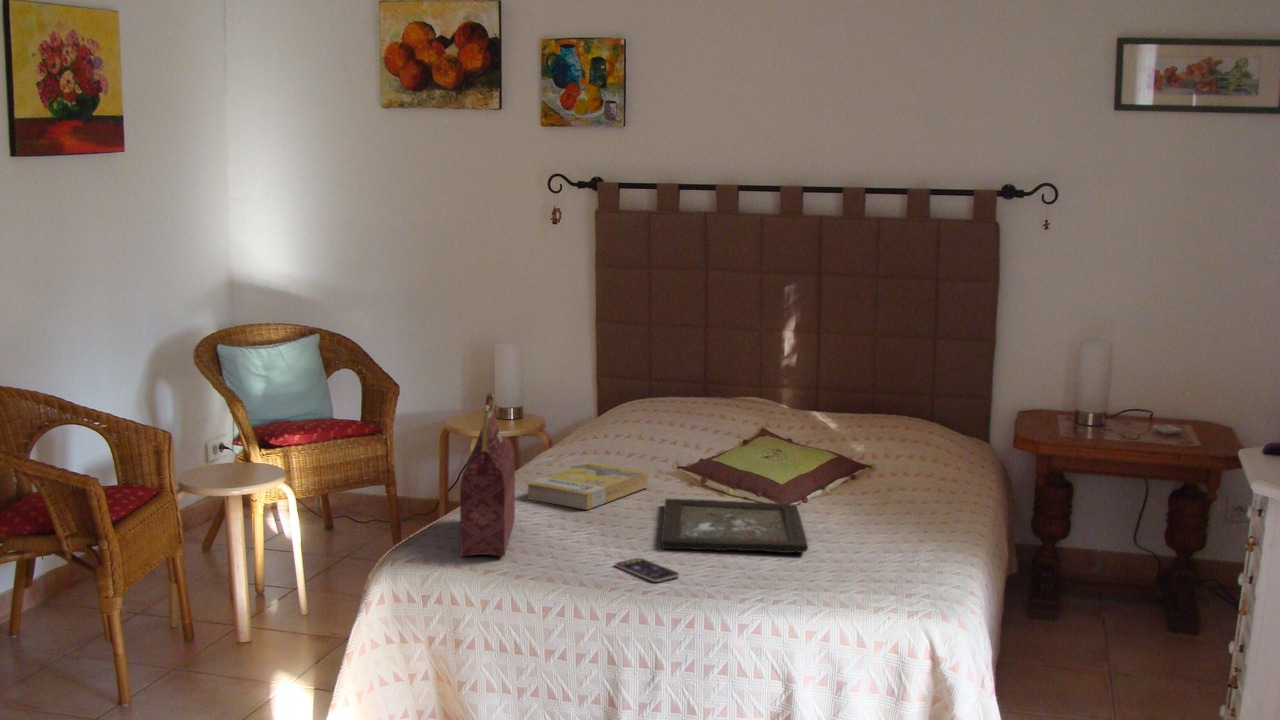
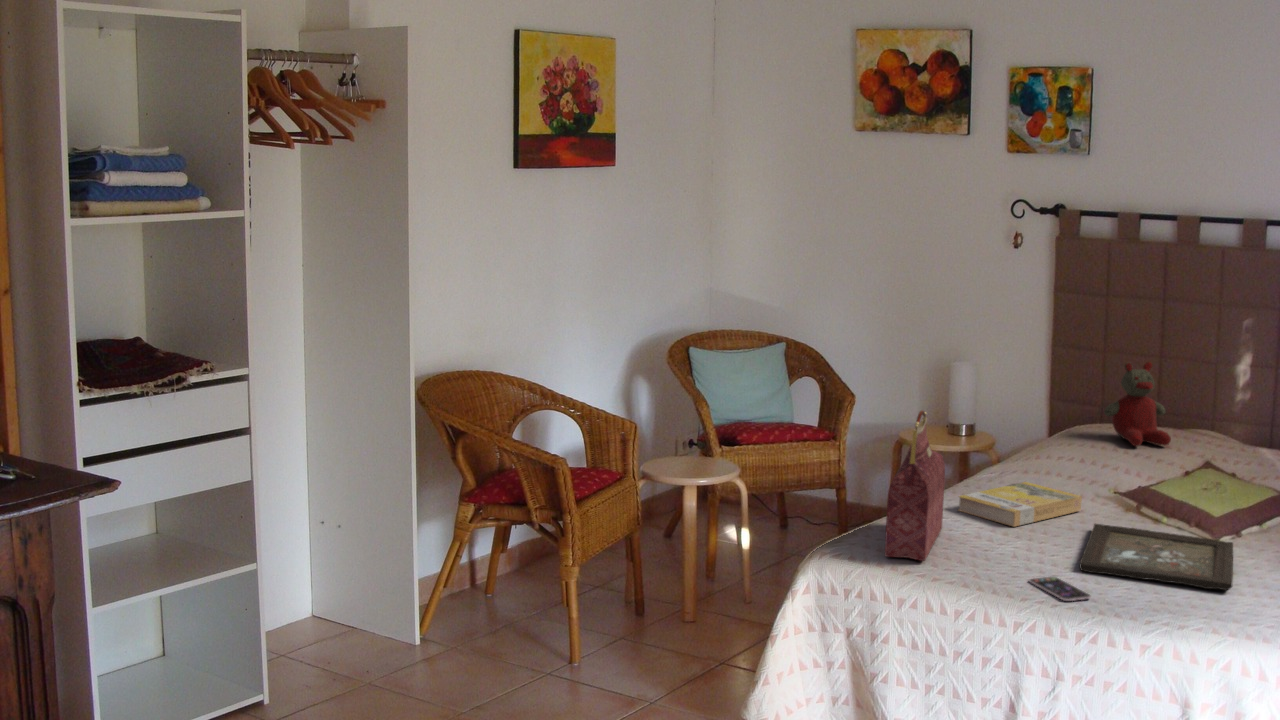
stuffed bear: none [657,333,722,418] -> present [1104,362,1171,446]

